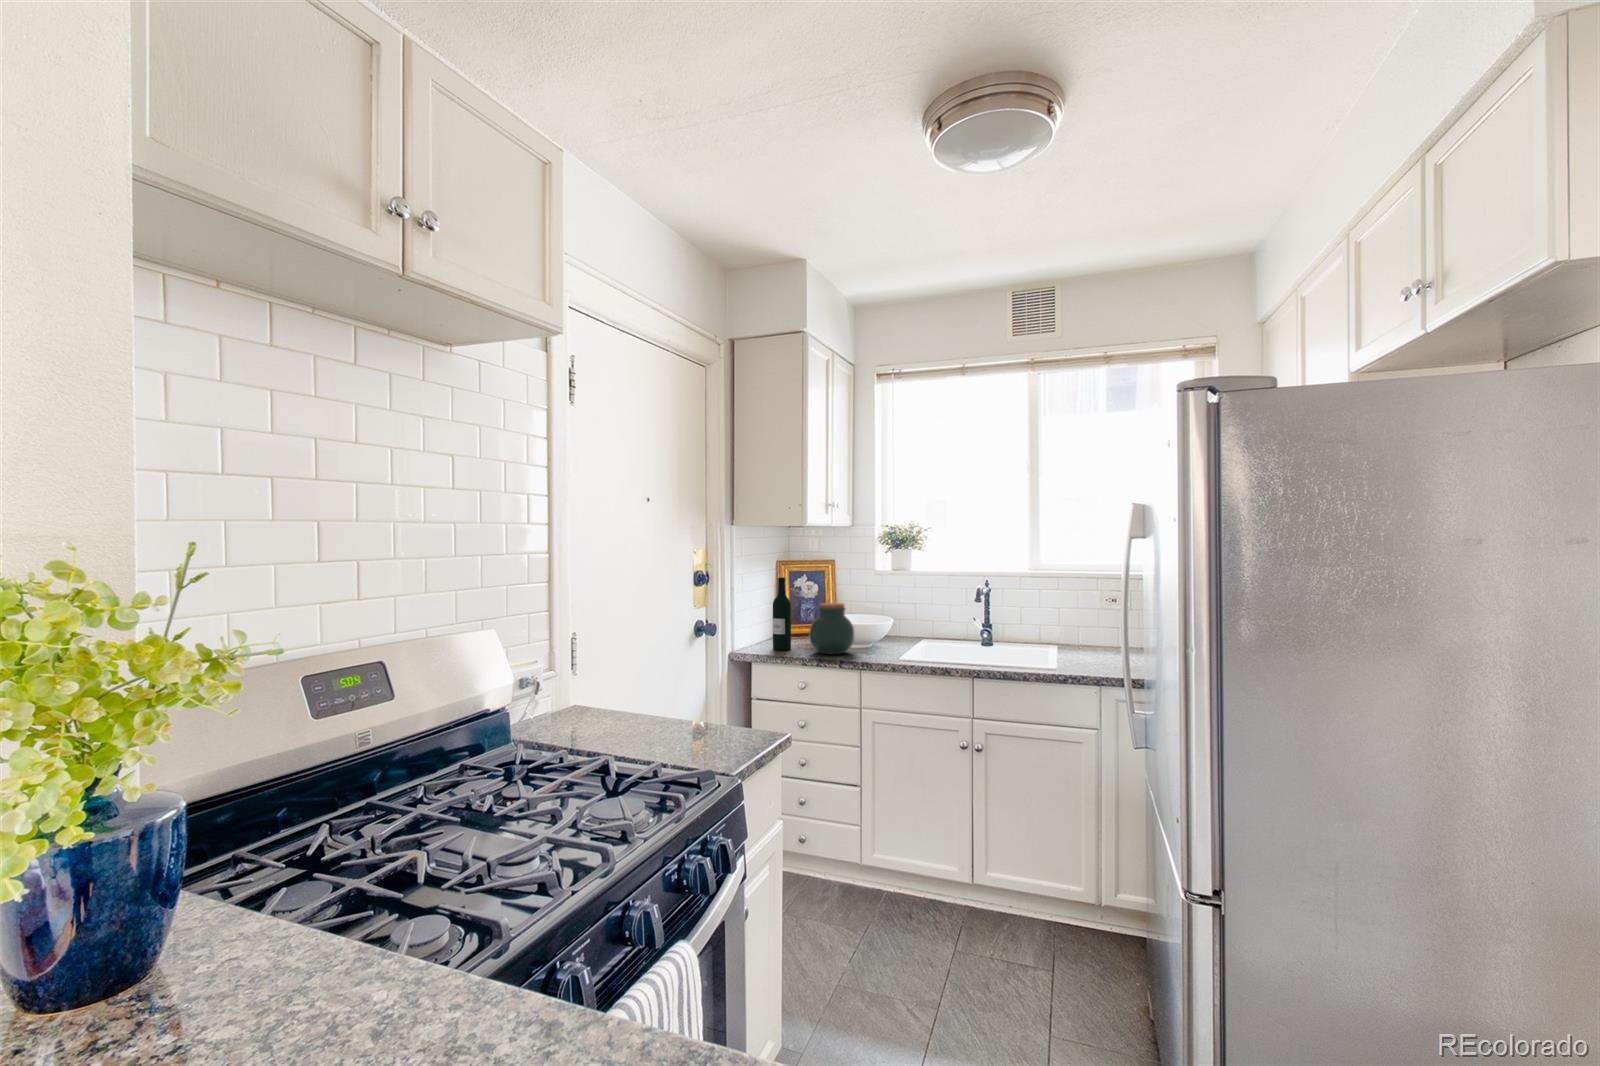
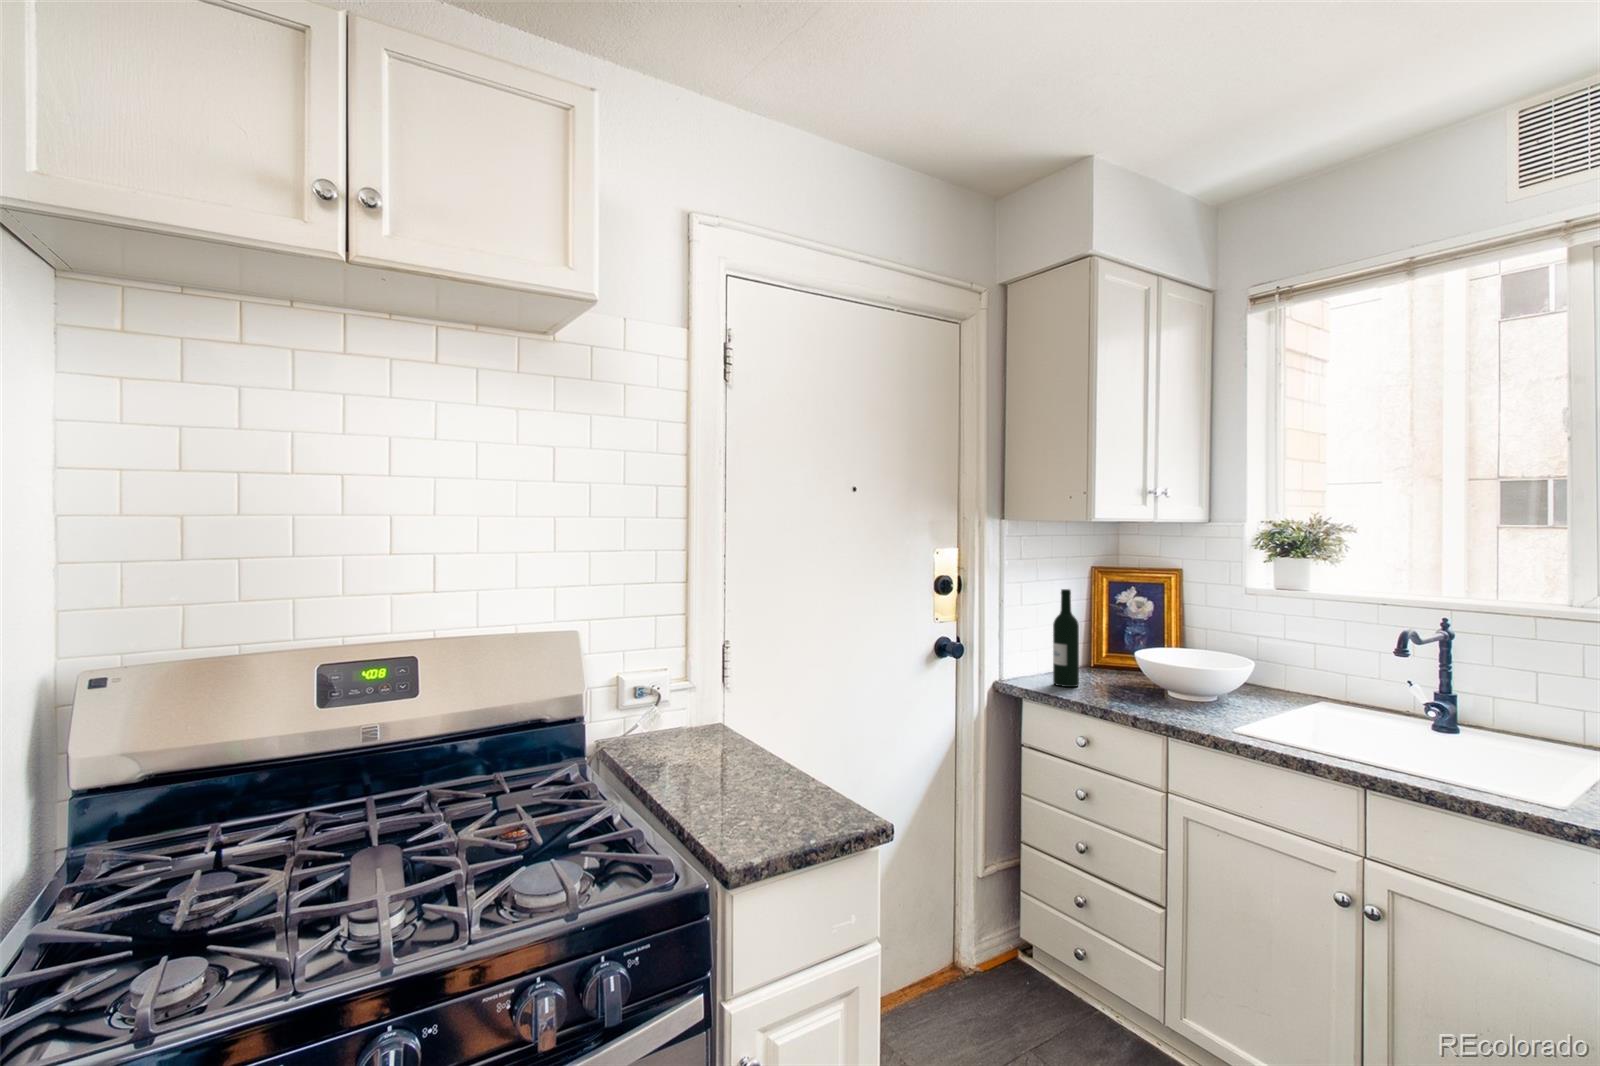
jar: present [809,603,854,654] -> none [1093,628,1163,703]

